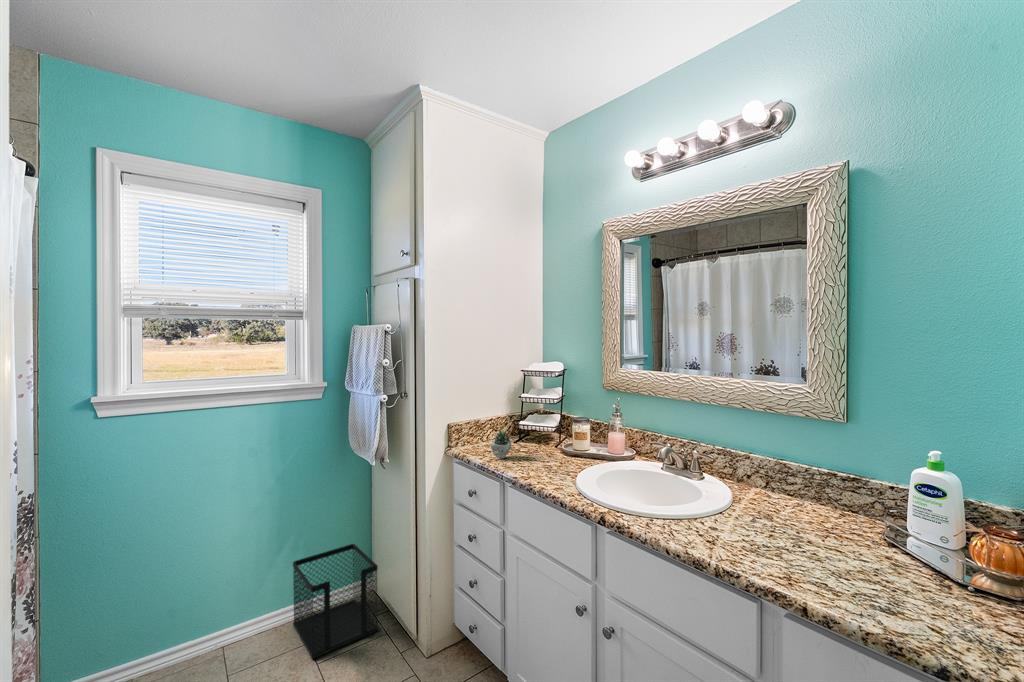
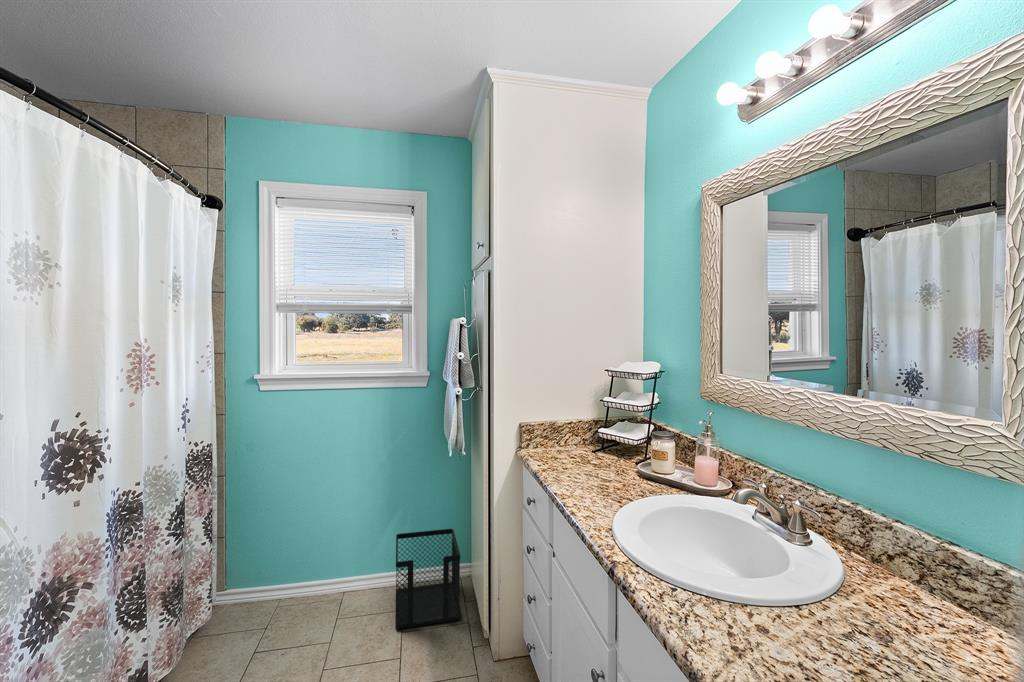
succulent plant: present [491,425,531,459] -> none [551,434,597,469]

